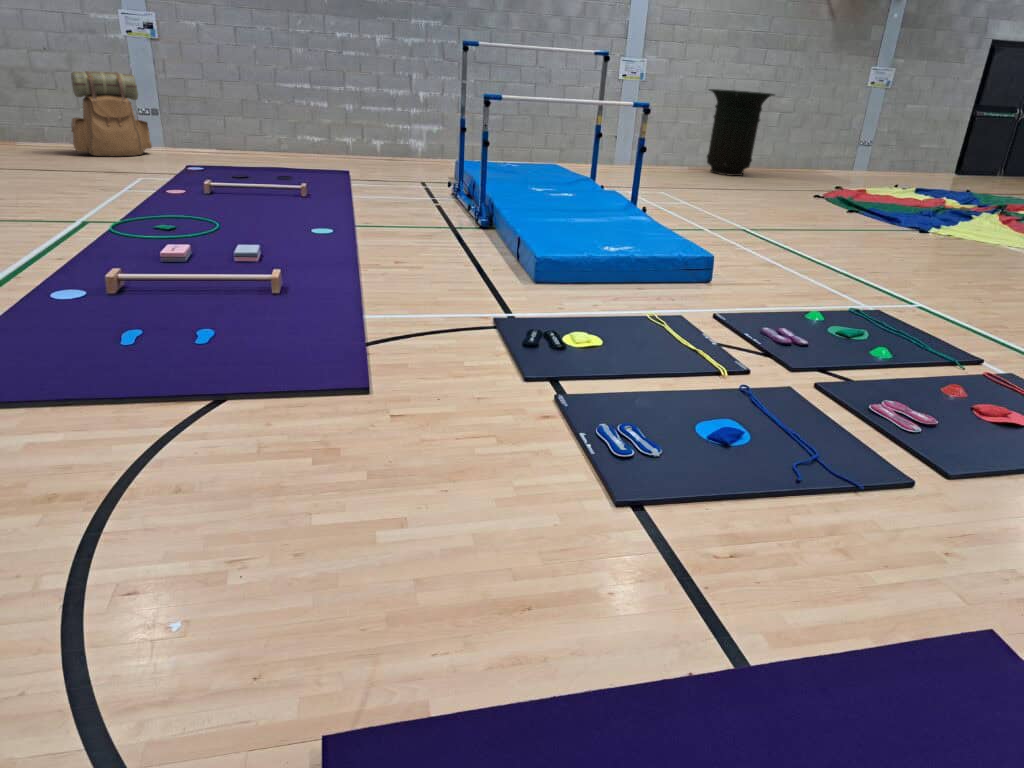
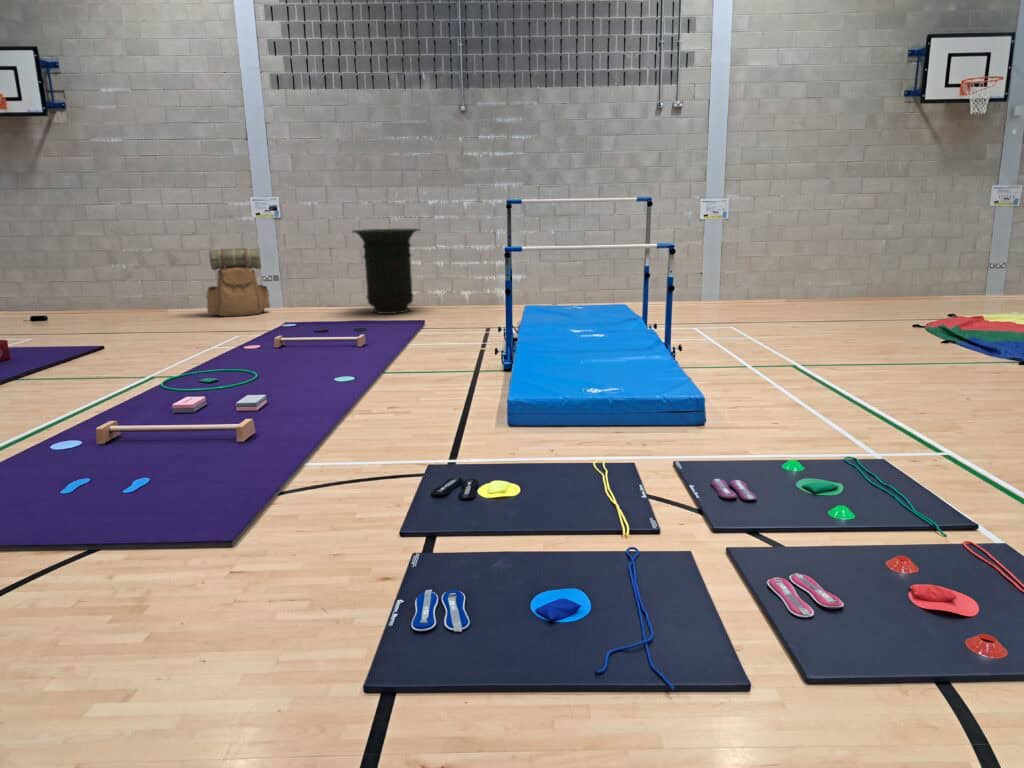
trash can: present [707,89,774,176] -> present [353,229,419,314]

